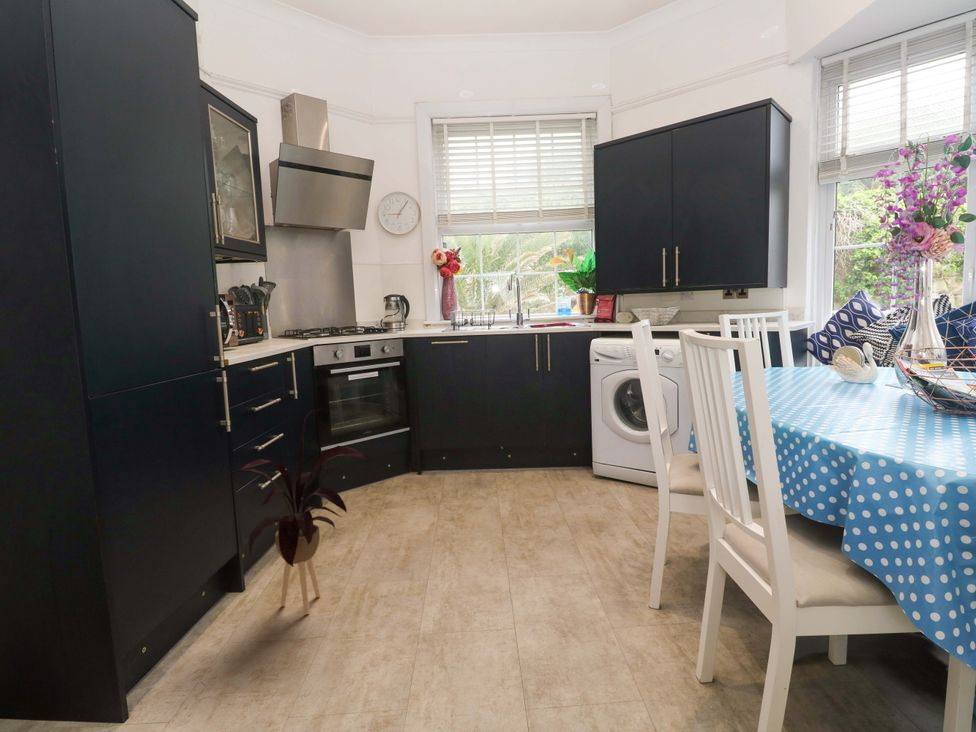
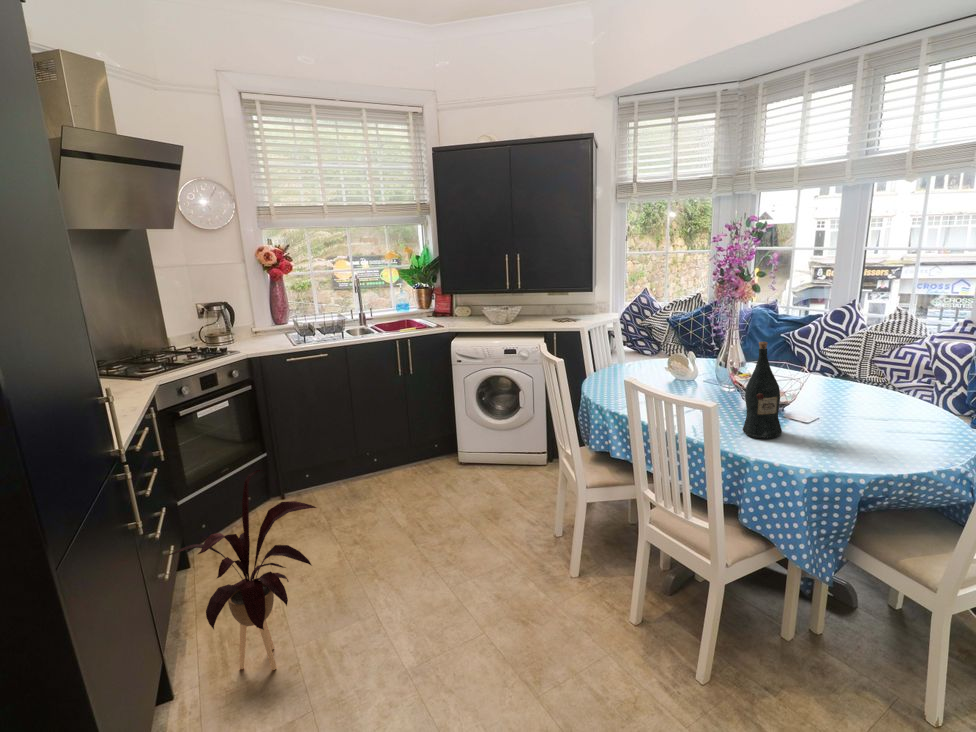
wine bottle: none [874,290,940,436] -> present [743,342,782,439]

